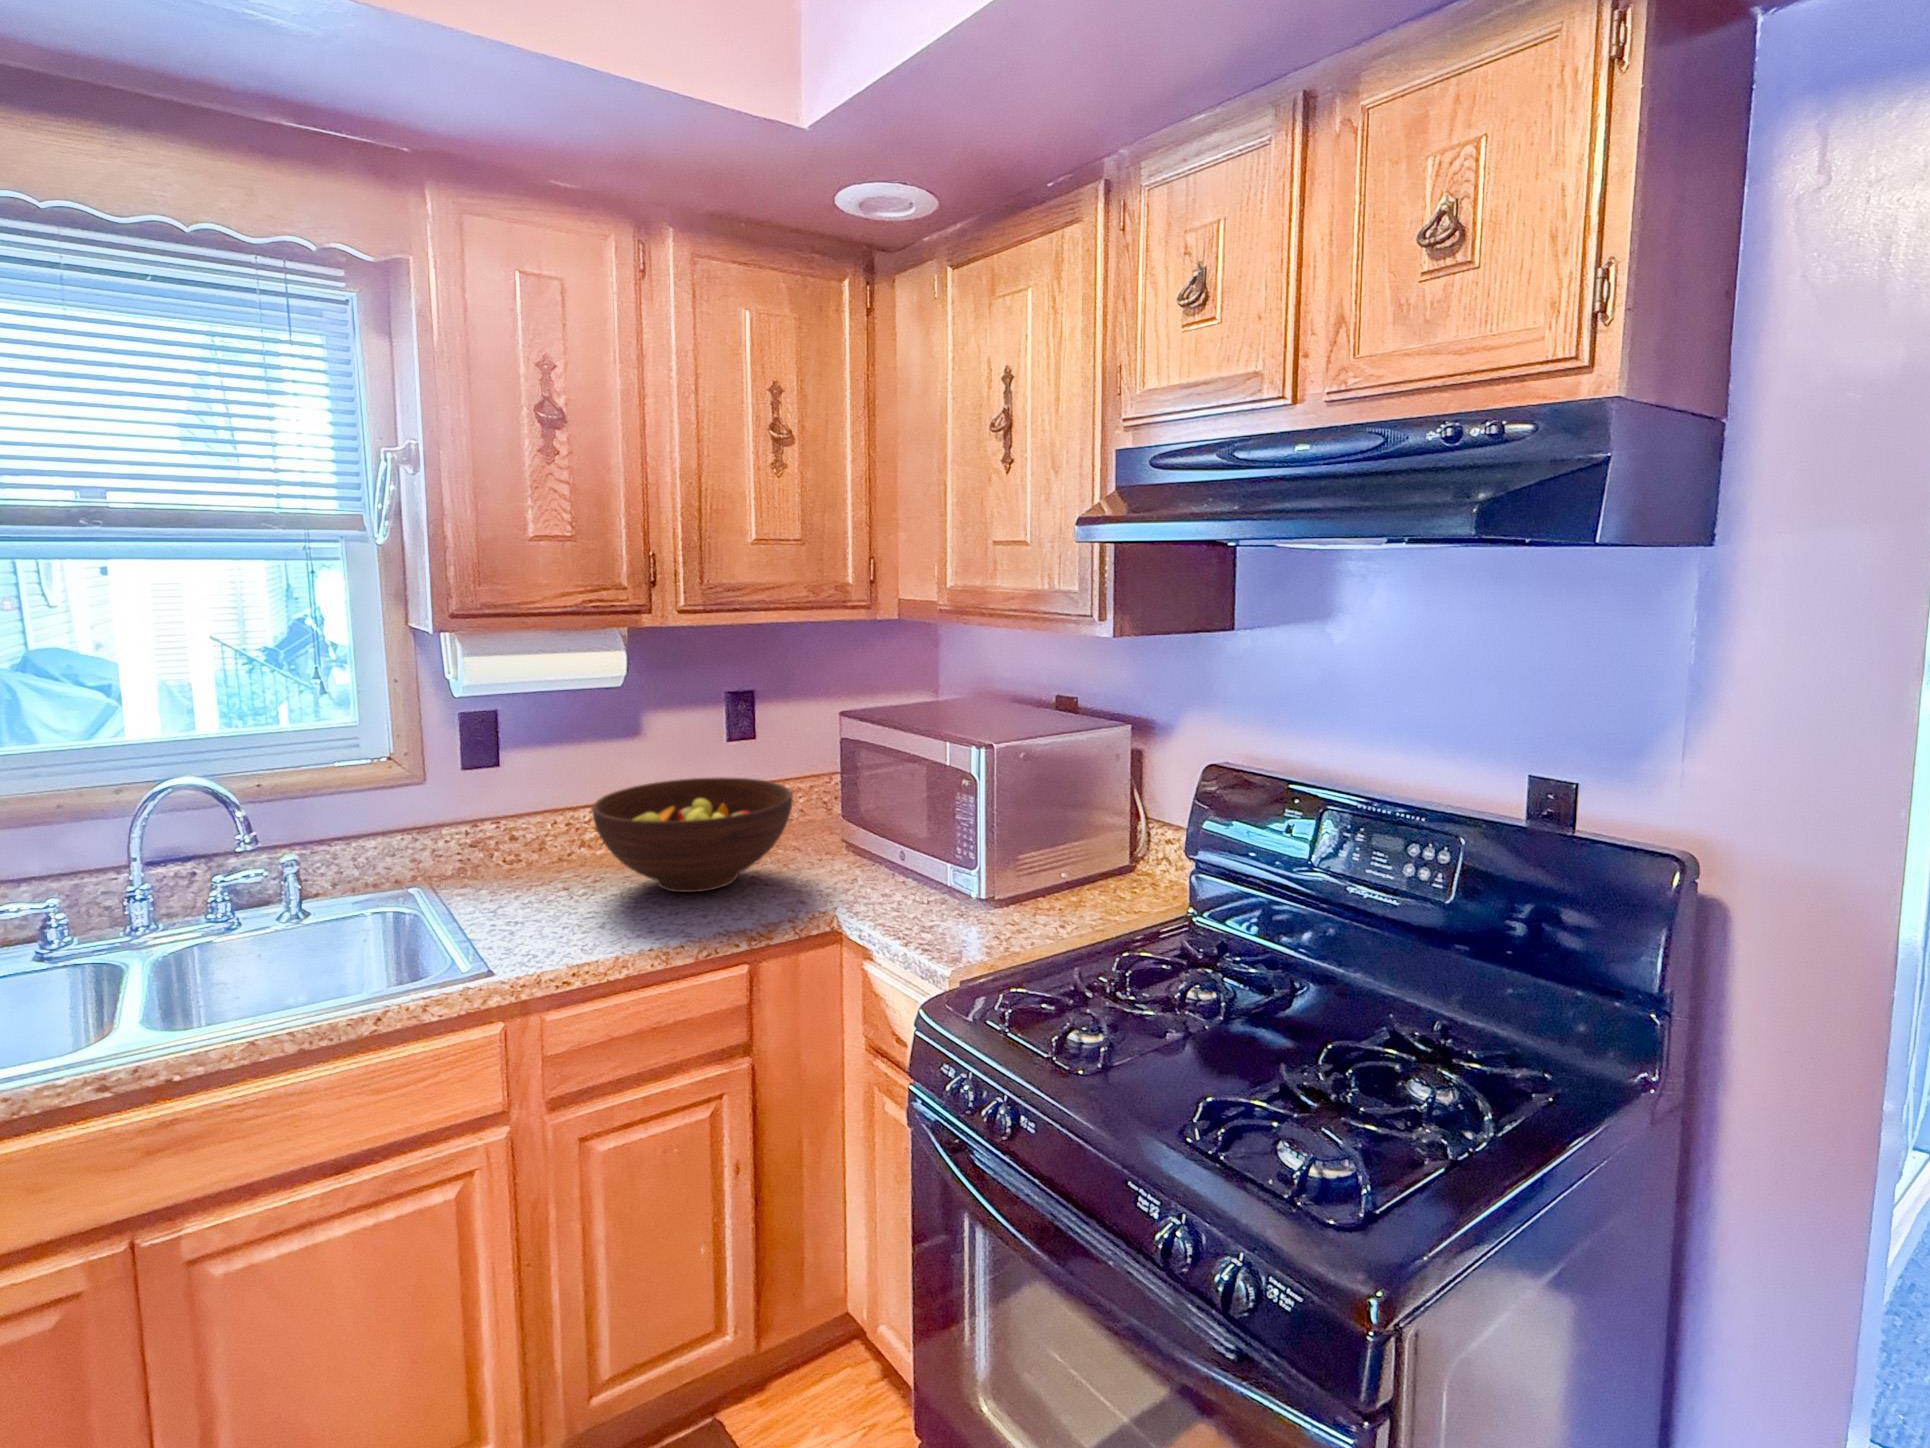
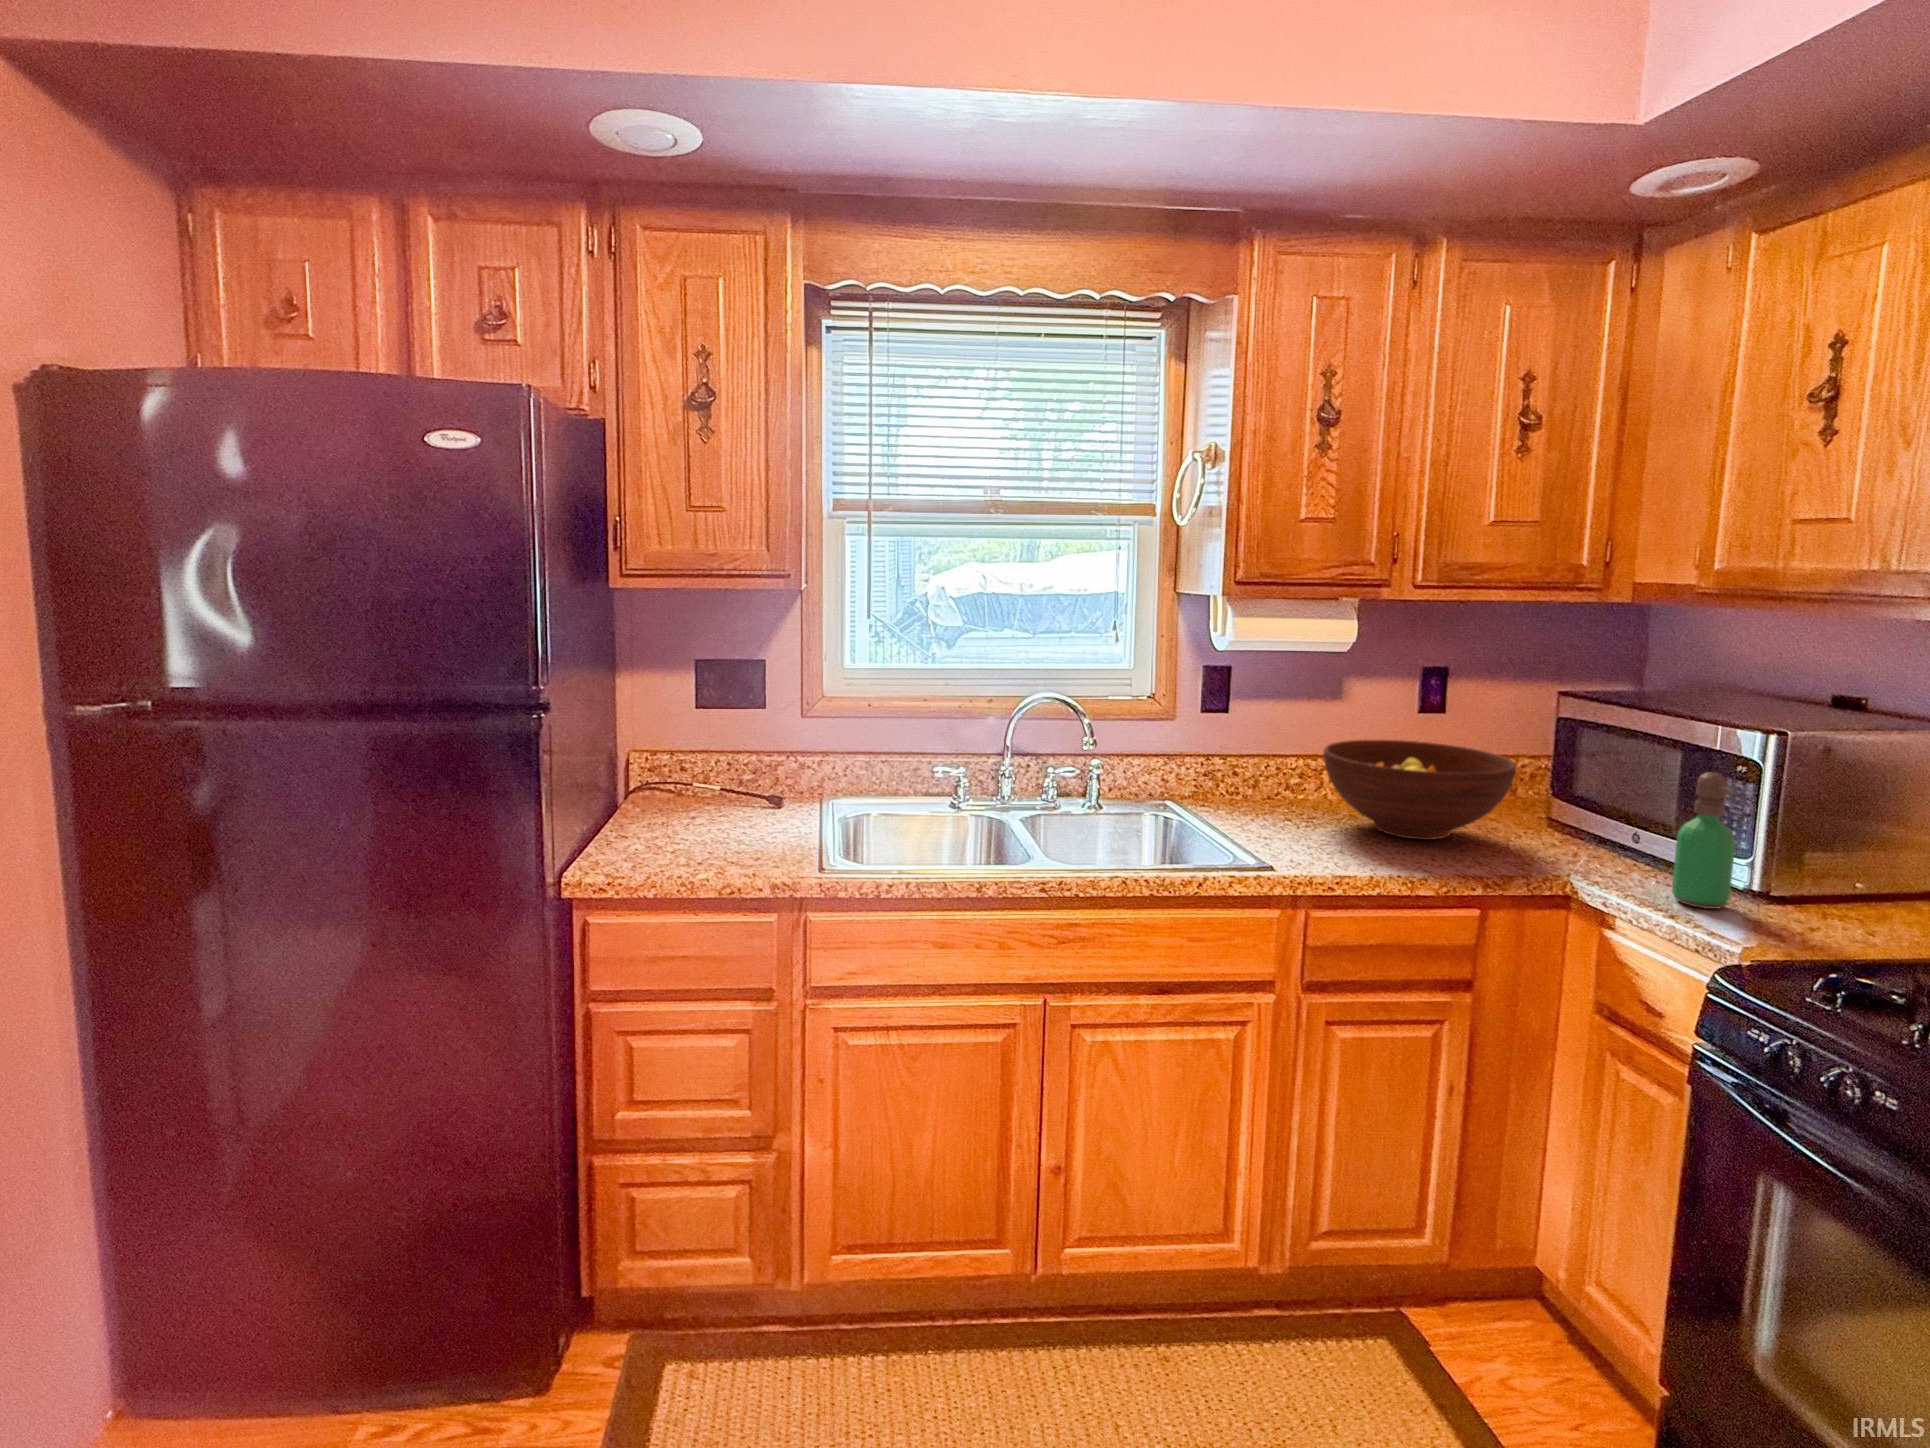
soap dispenser: none [912,791,958,926] -> present [1672,772,1736,909]

